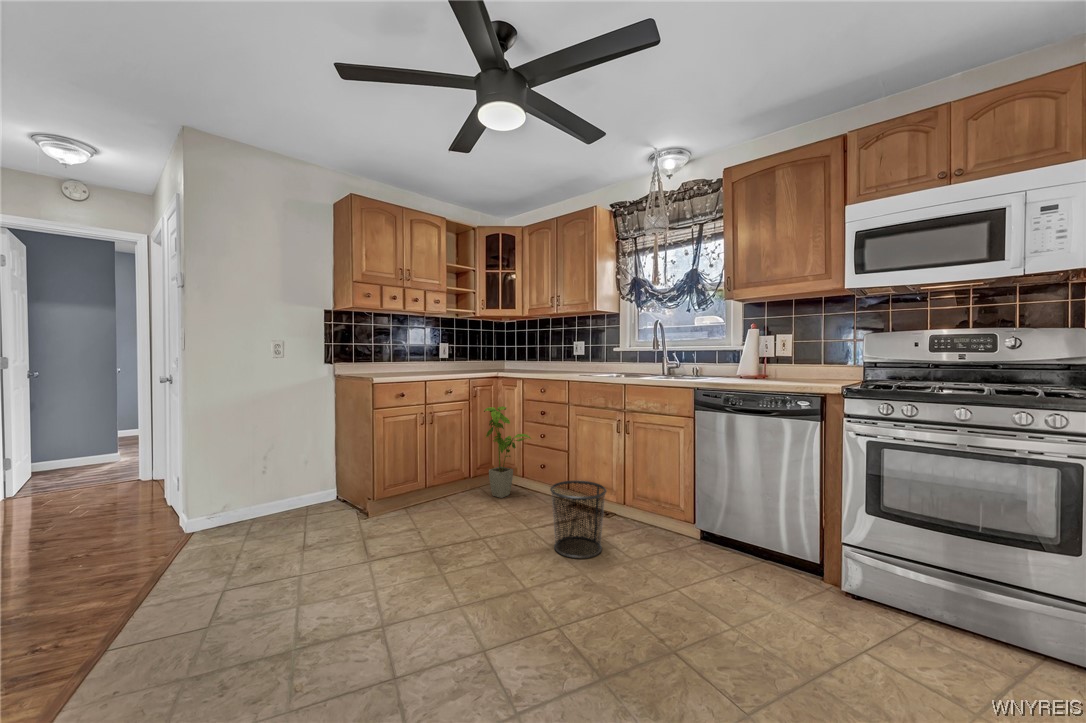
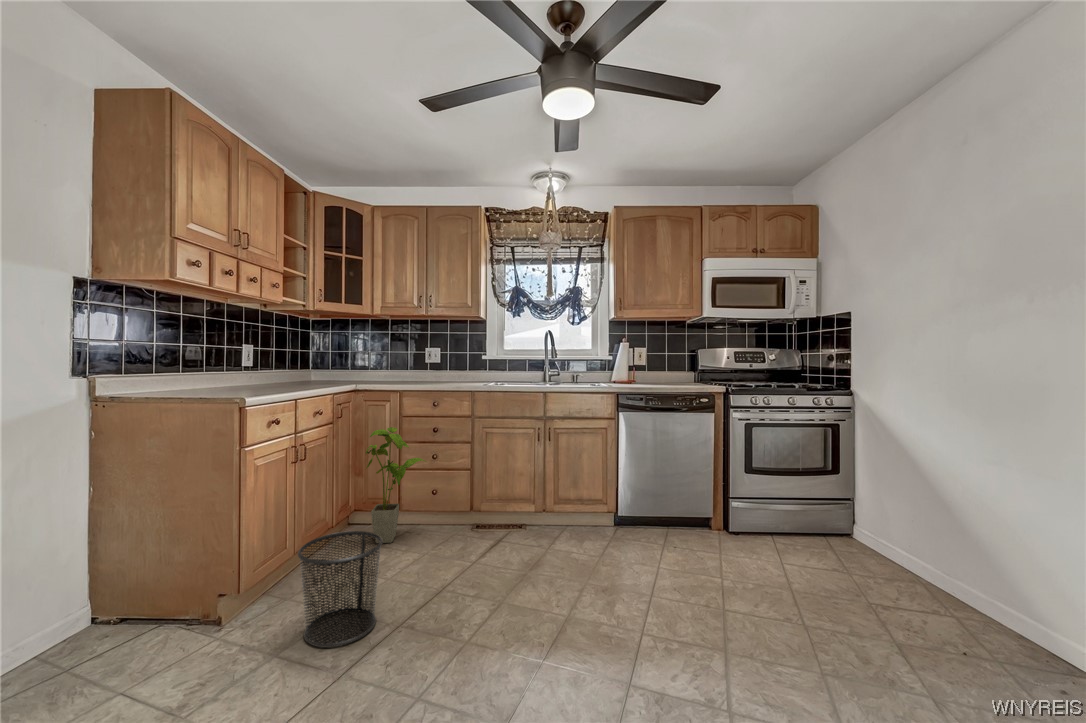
waste bin: present [550,480,606,558] -> present [298,531,383,647]

